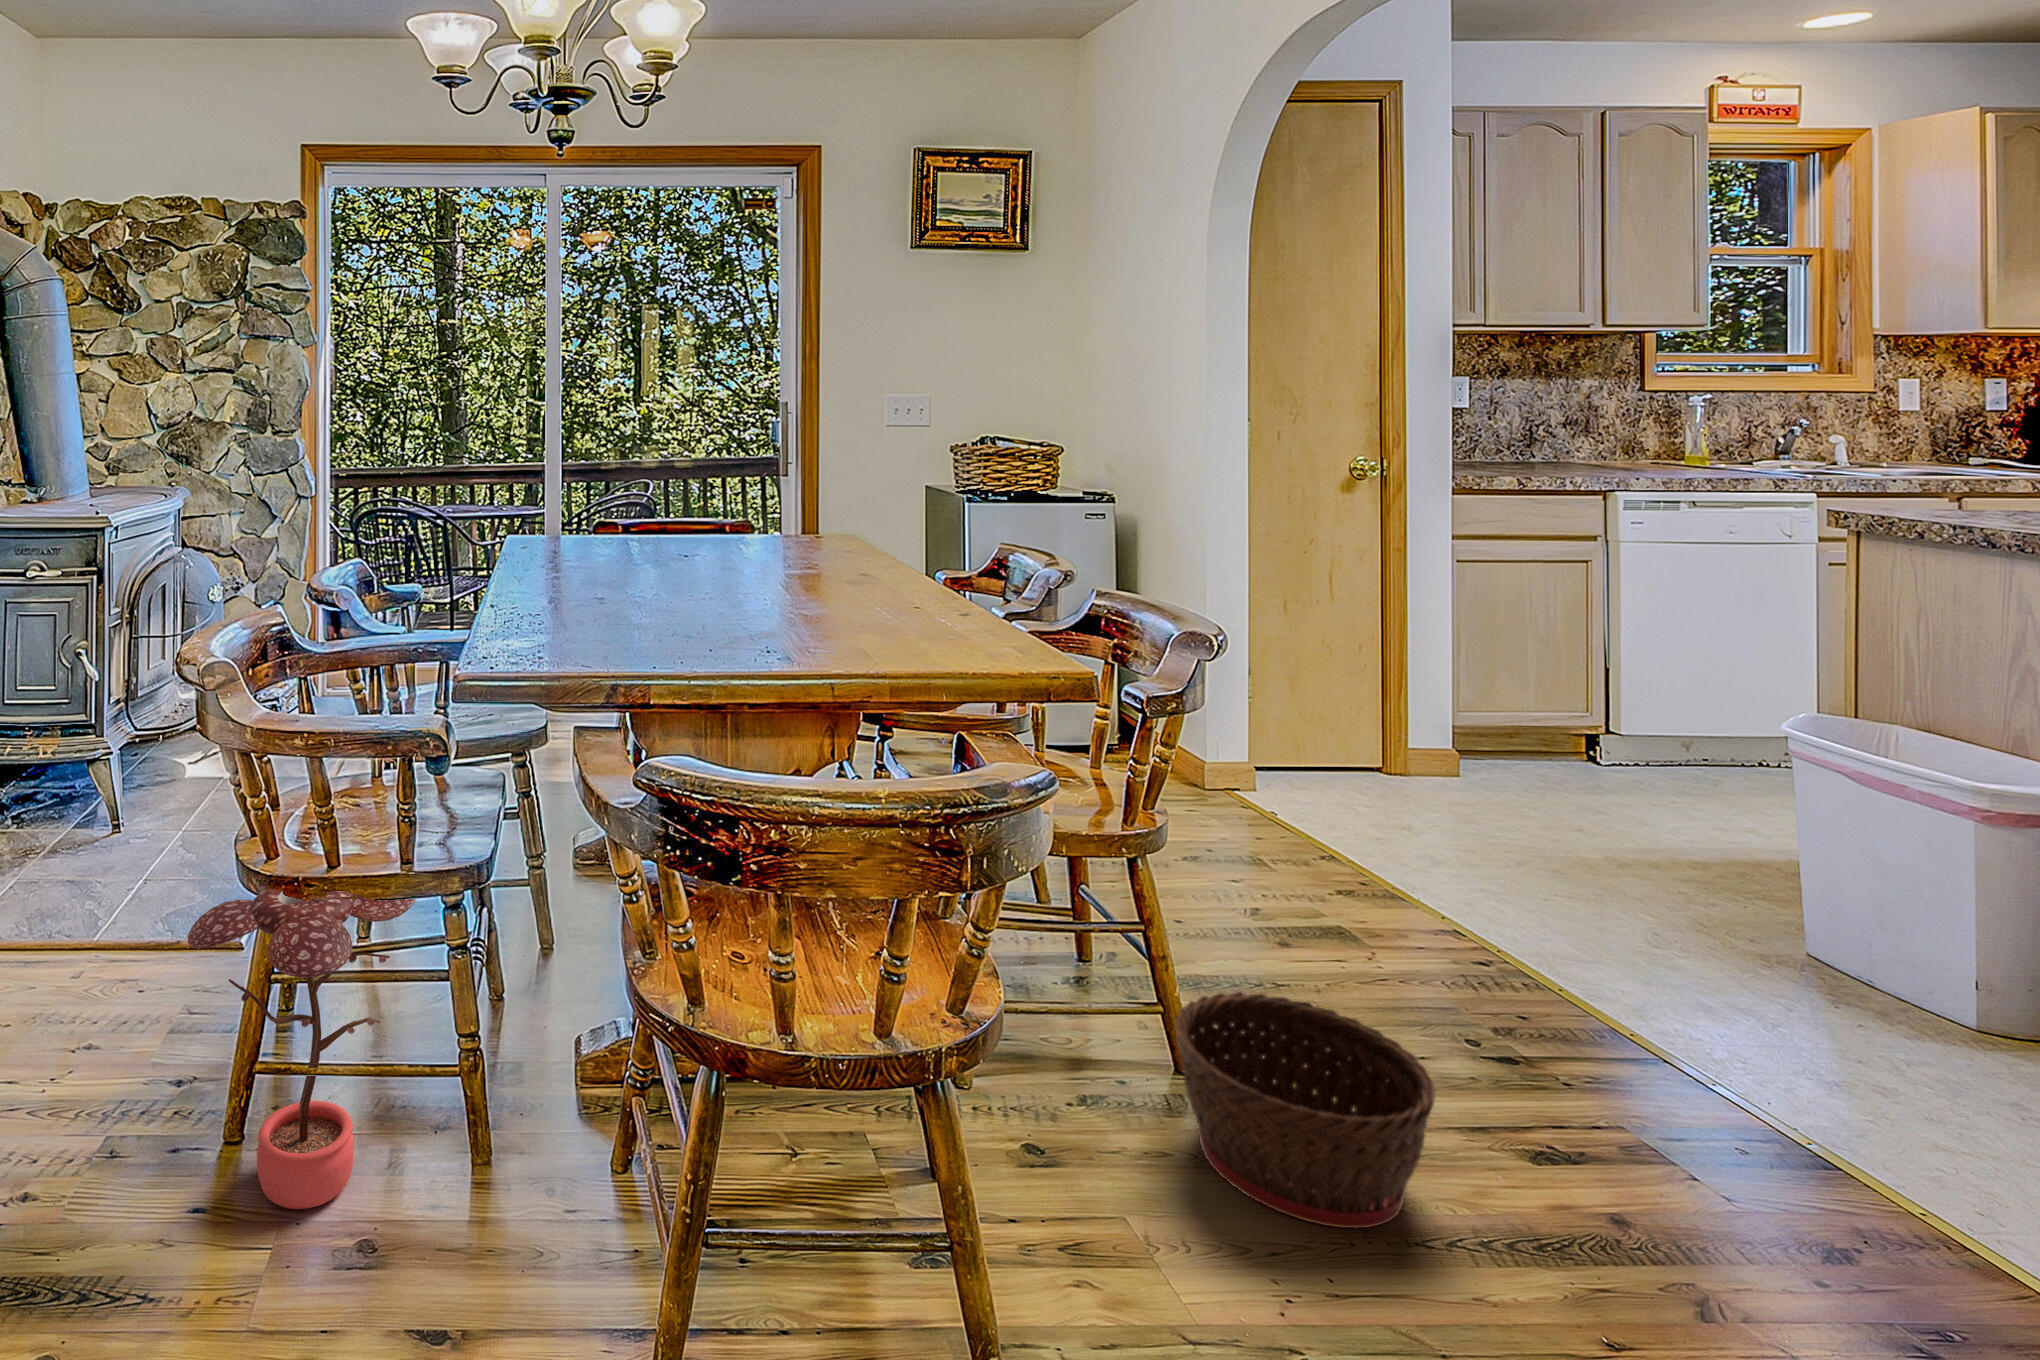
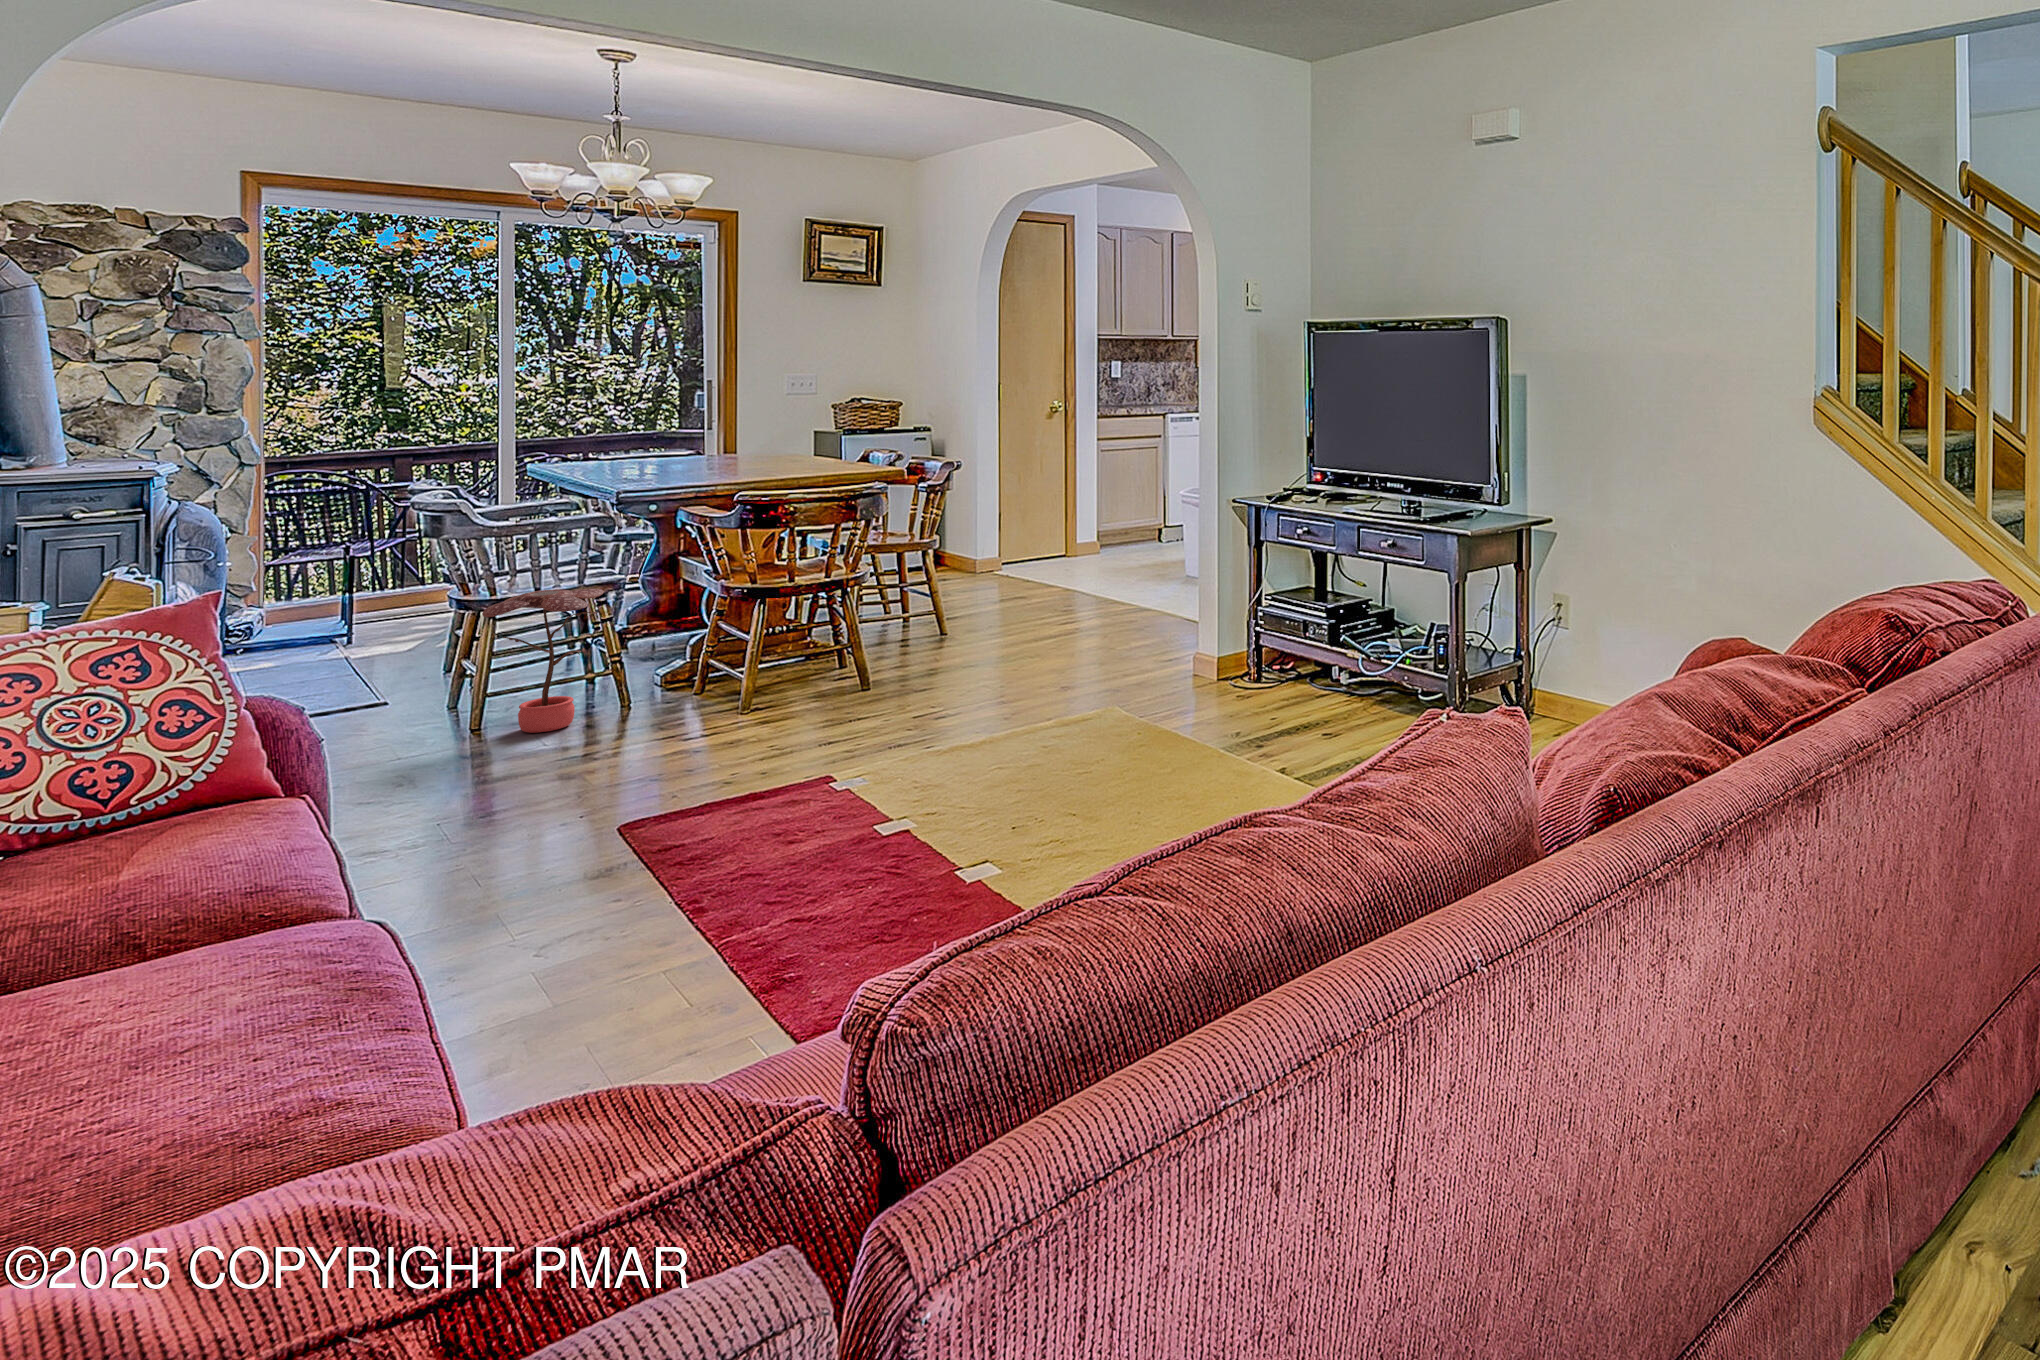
basket: present [1176,992,1435,1228] -> none [950,592,1038,651]

